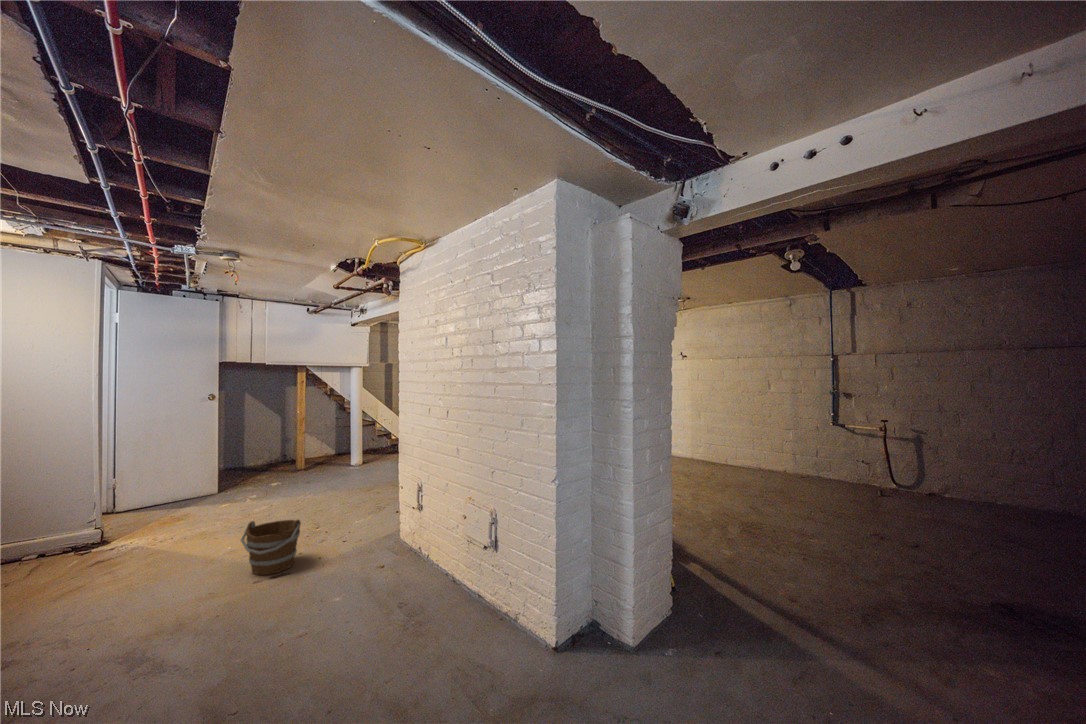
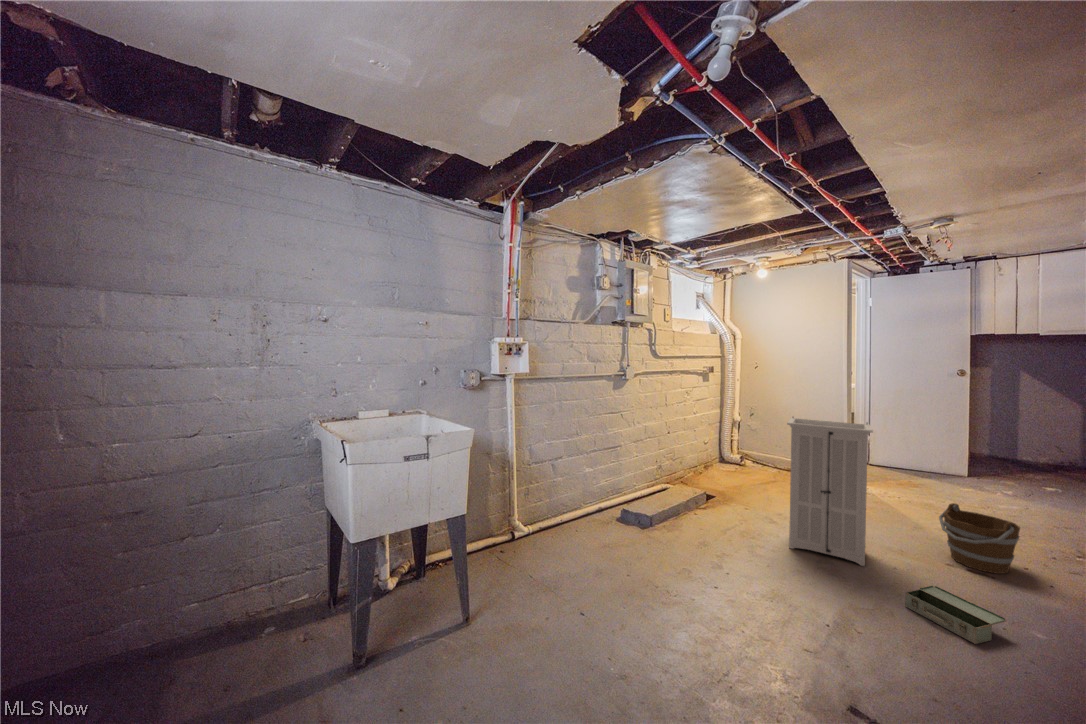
storage cabinet: none [66,461,203,679] -> present [787,417,873,566]
toolbox: none [252,599,325,645] -> present [905,586,1006,644]

